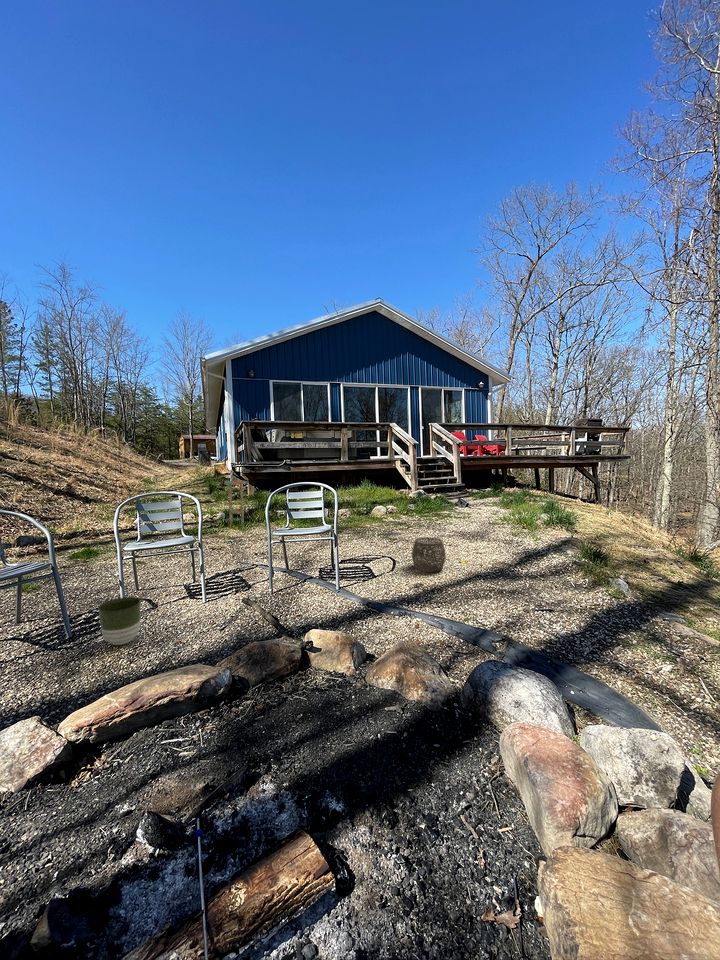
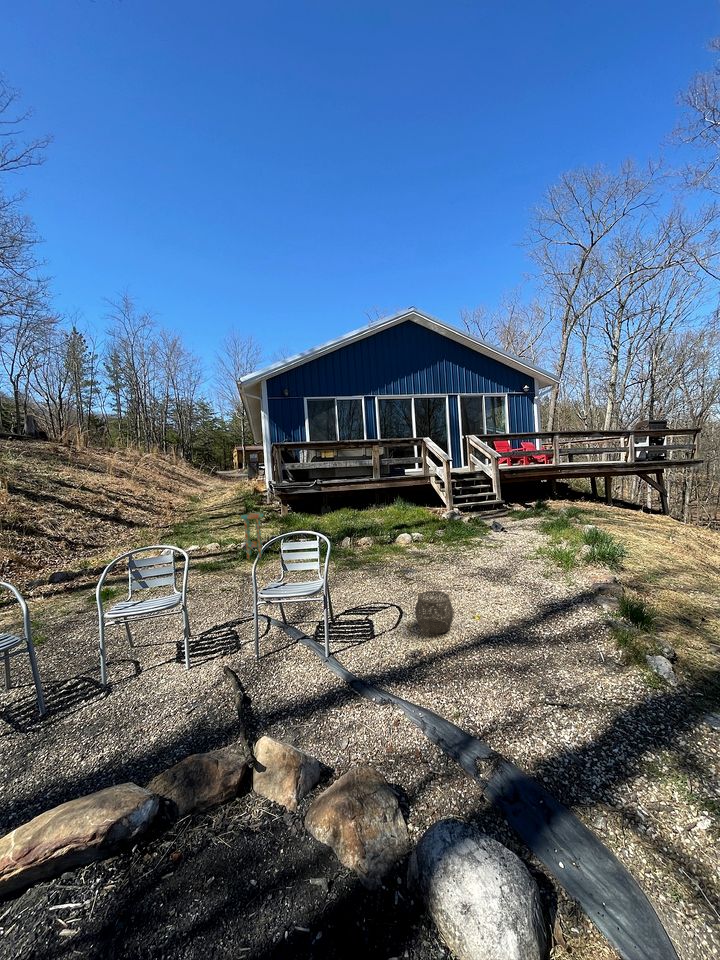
planter: present [98,597,141,645] -> none [55,680,102,734]

